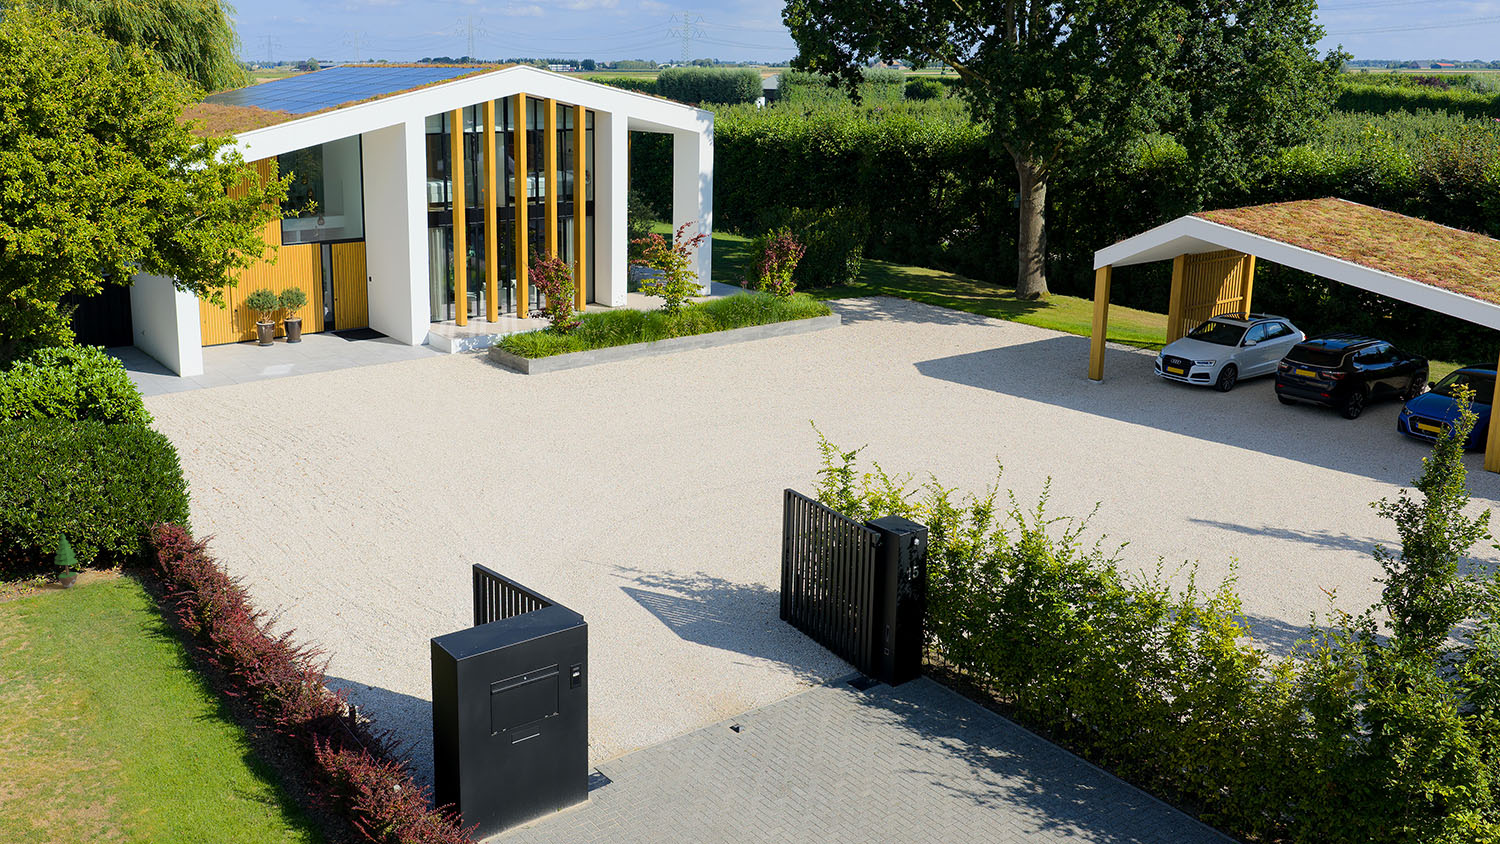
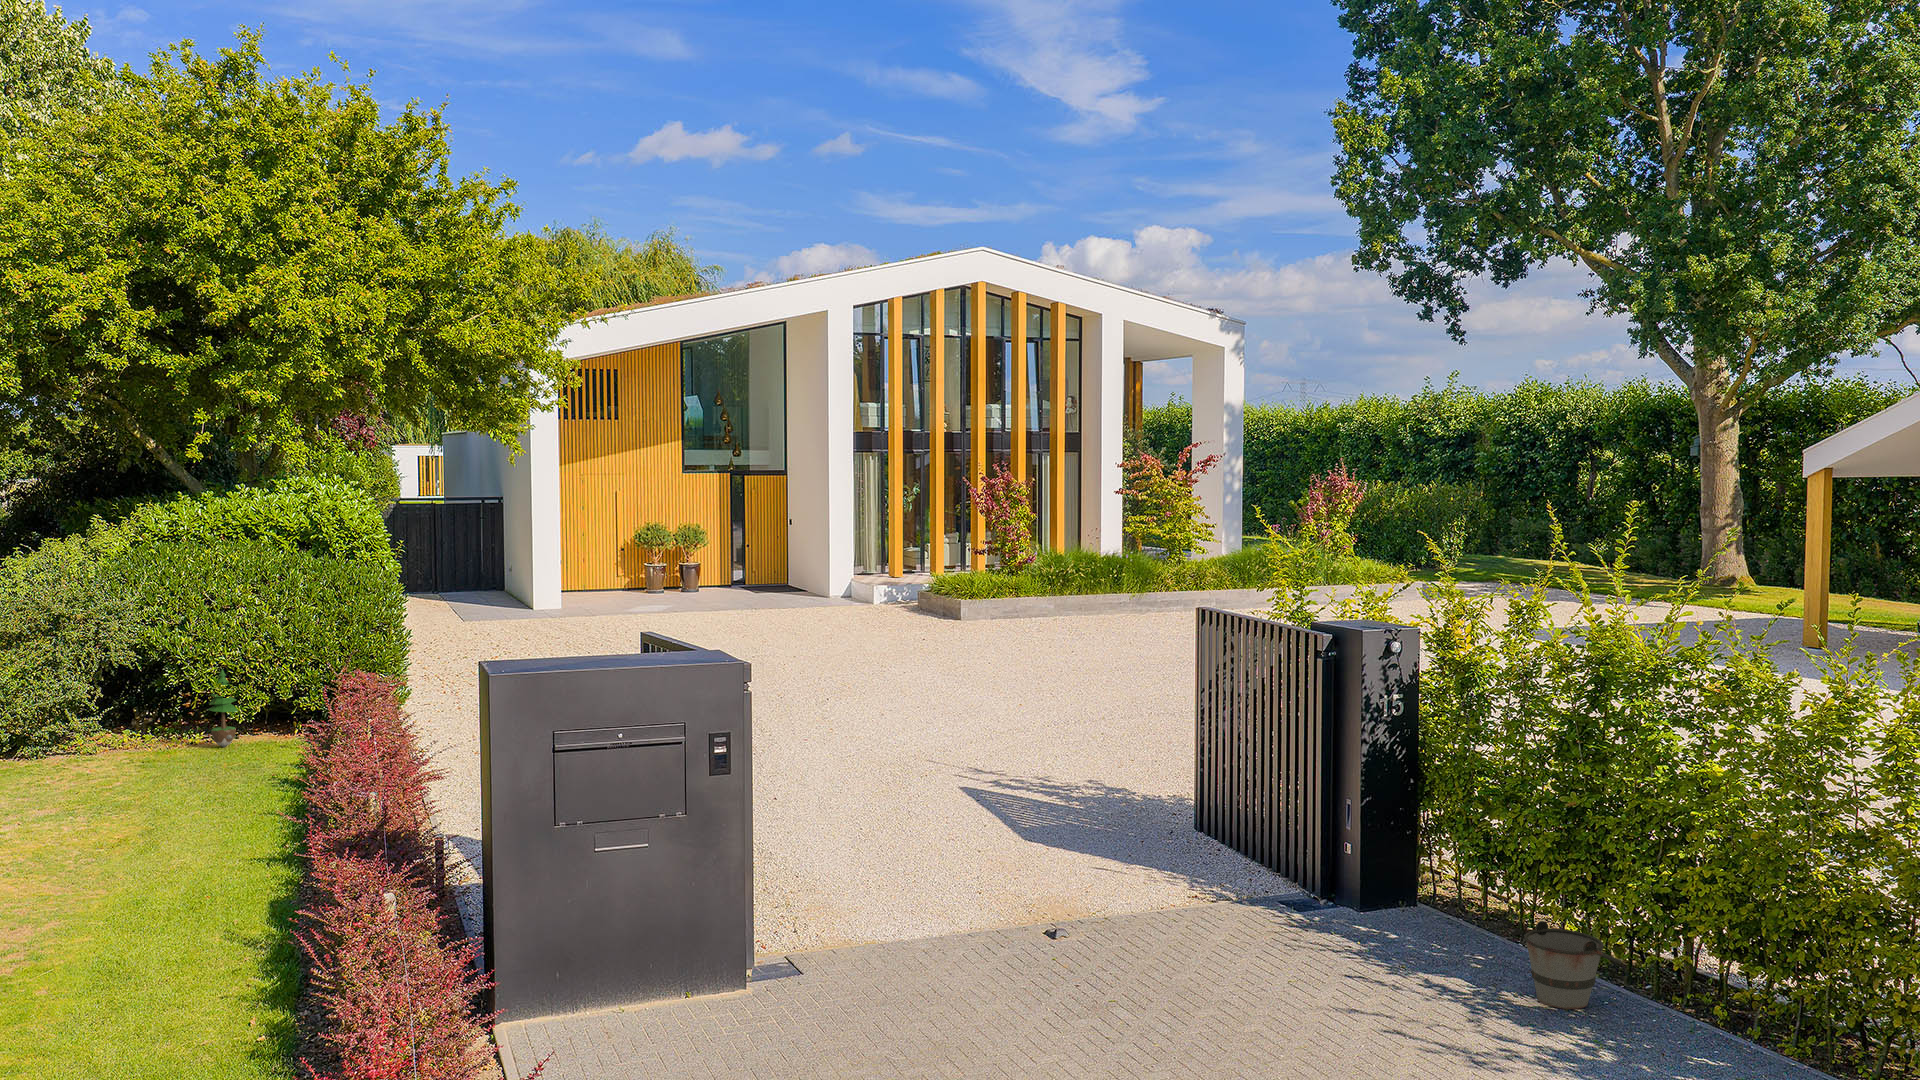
bucket: none [992,706,1038,753] -> present [1524,921,1621,1009]

